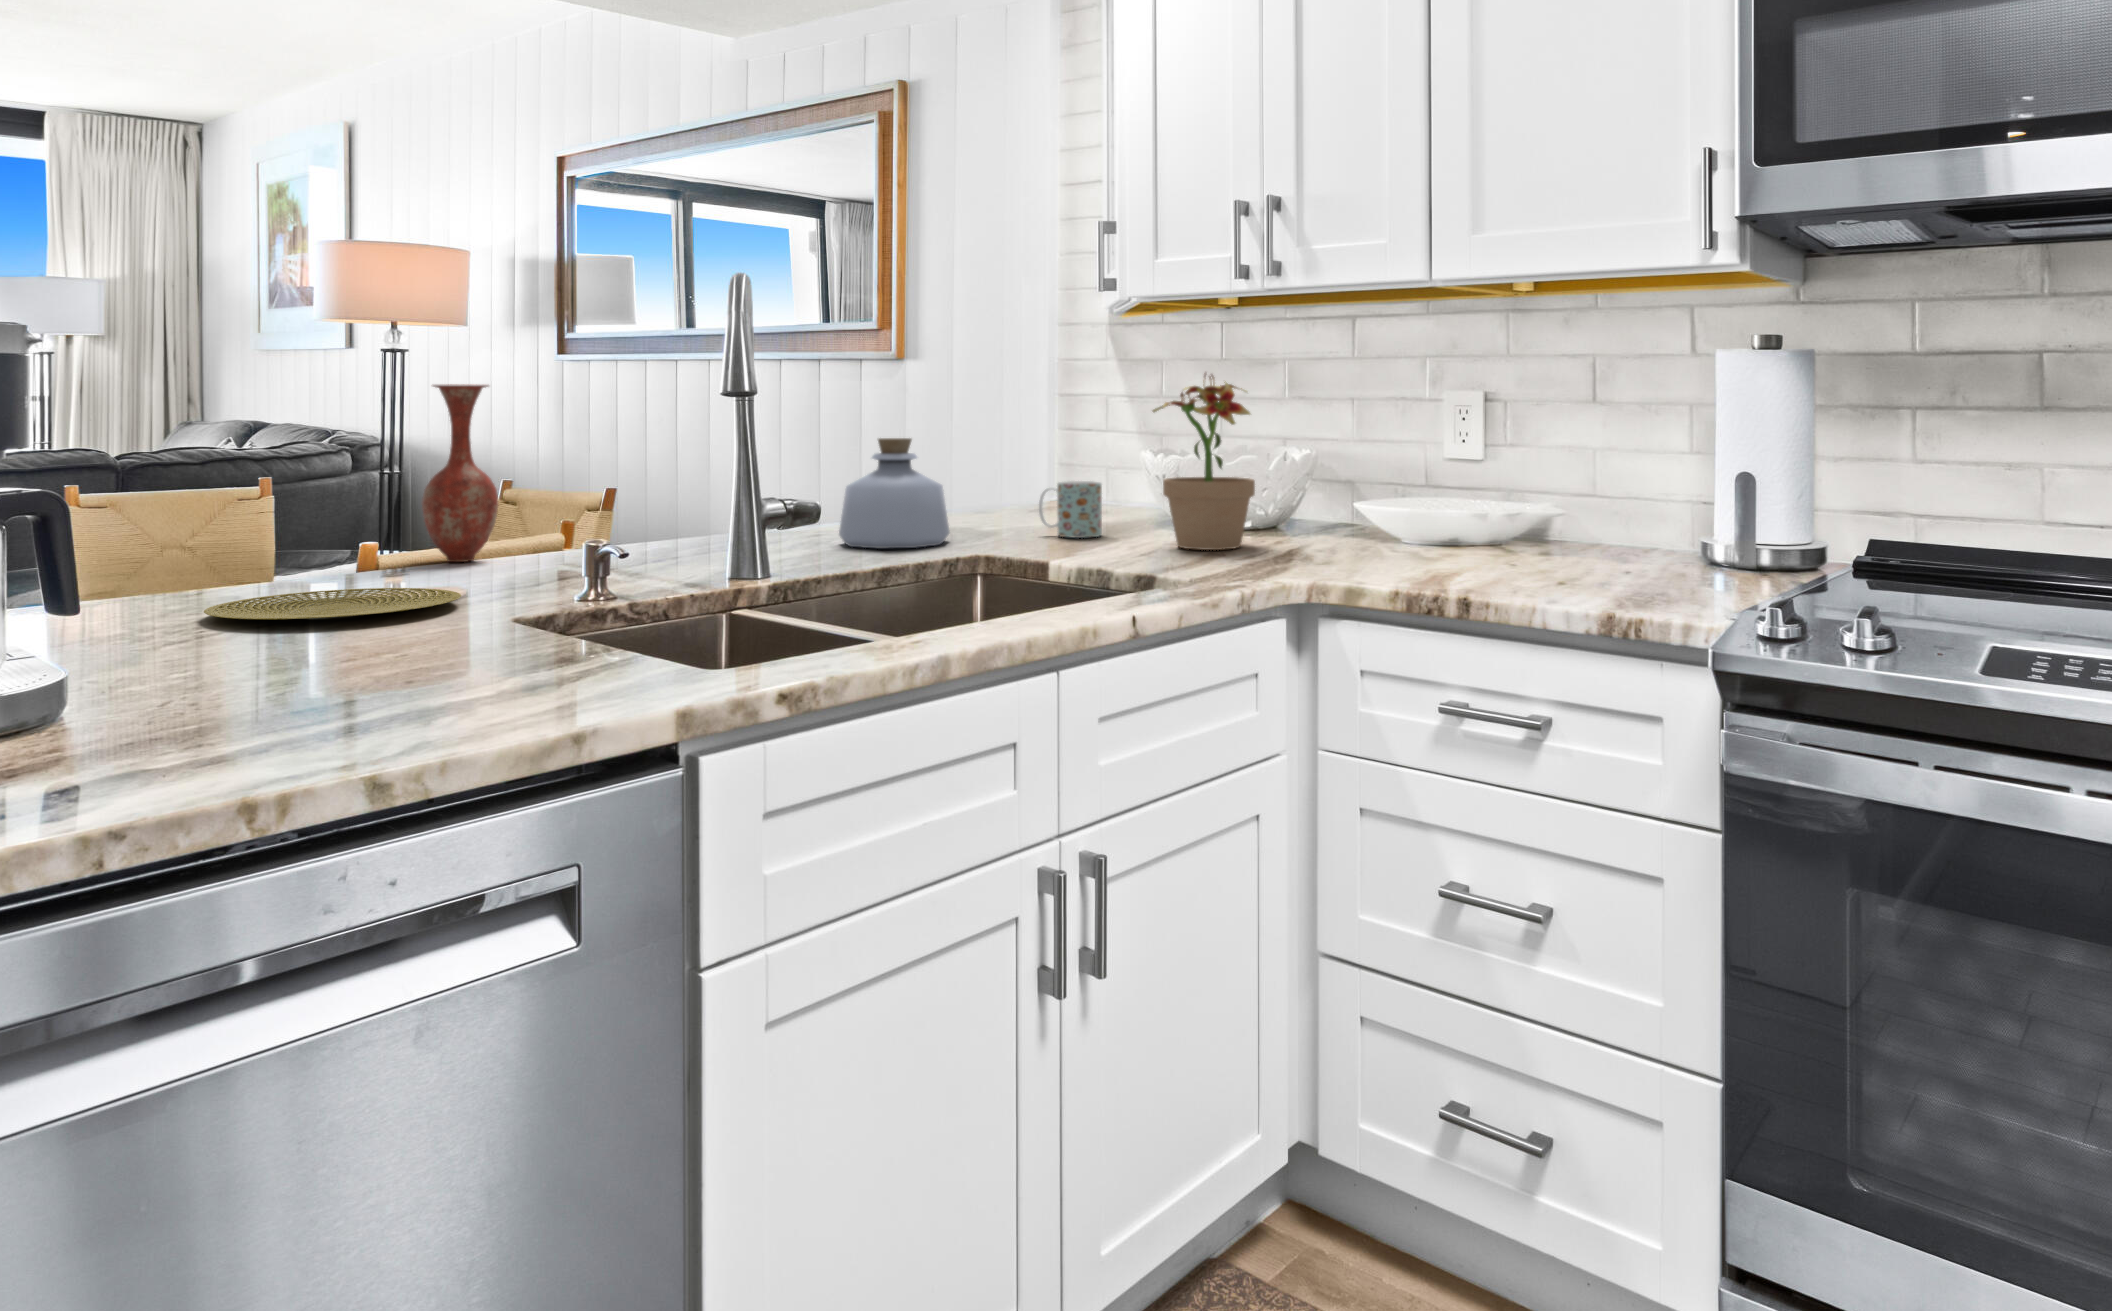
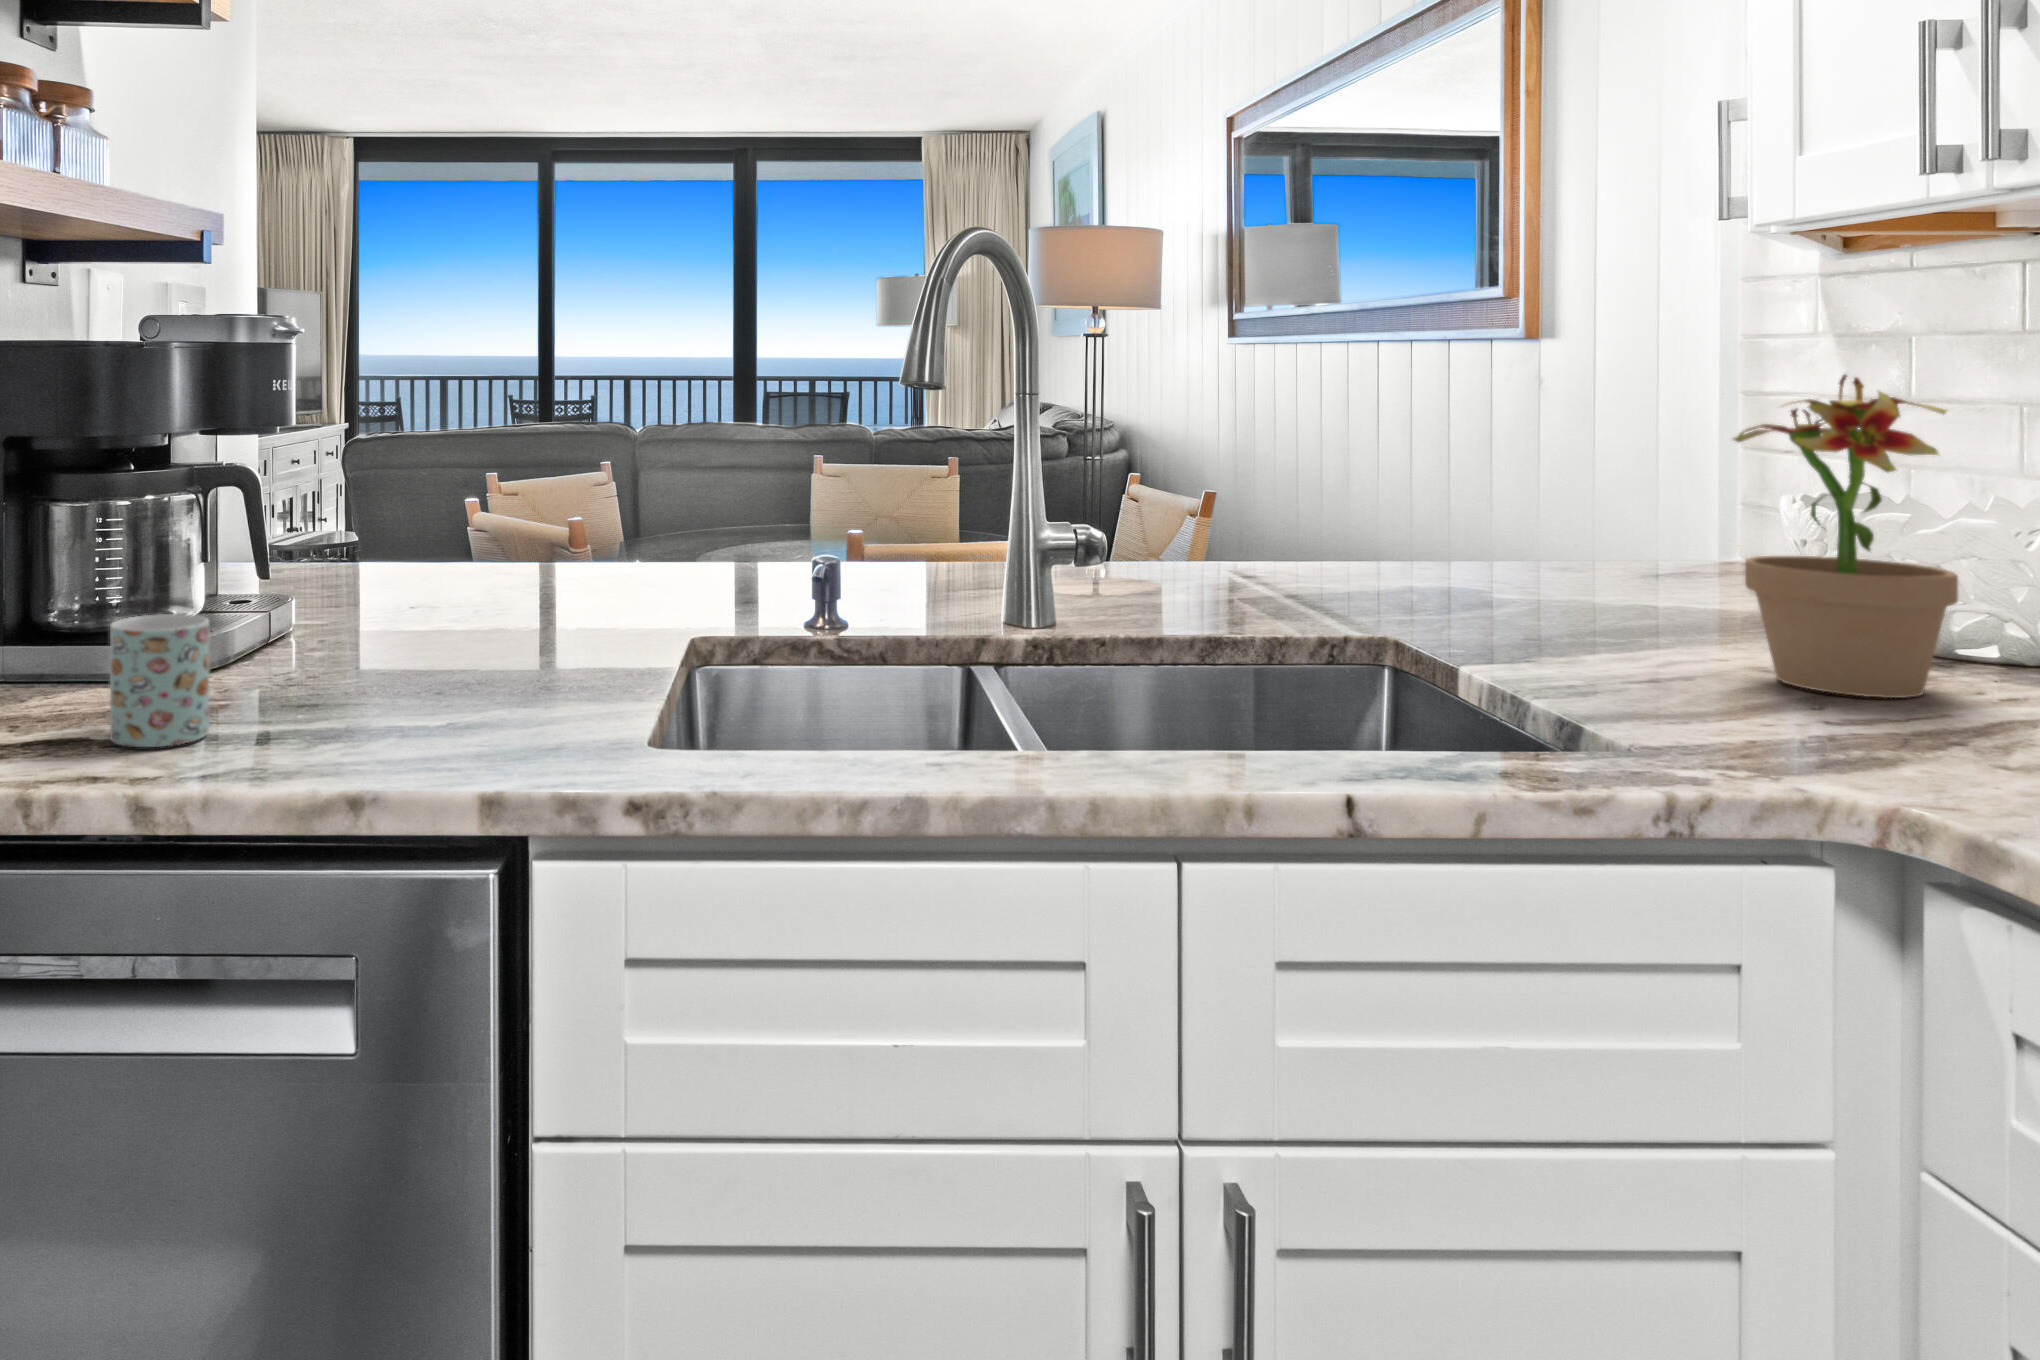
vase: present [422,384,498,562] -> none [772,385,845,570]
bottle: present [839,438,950,548] -> none [1246,460,1417,616]
mug: present [1039,481,1102,538] -> present [110,614,209,747]
plate: present [204,588,461,619] -> none [459,587,681,621]

